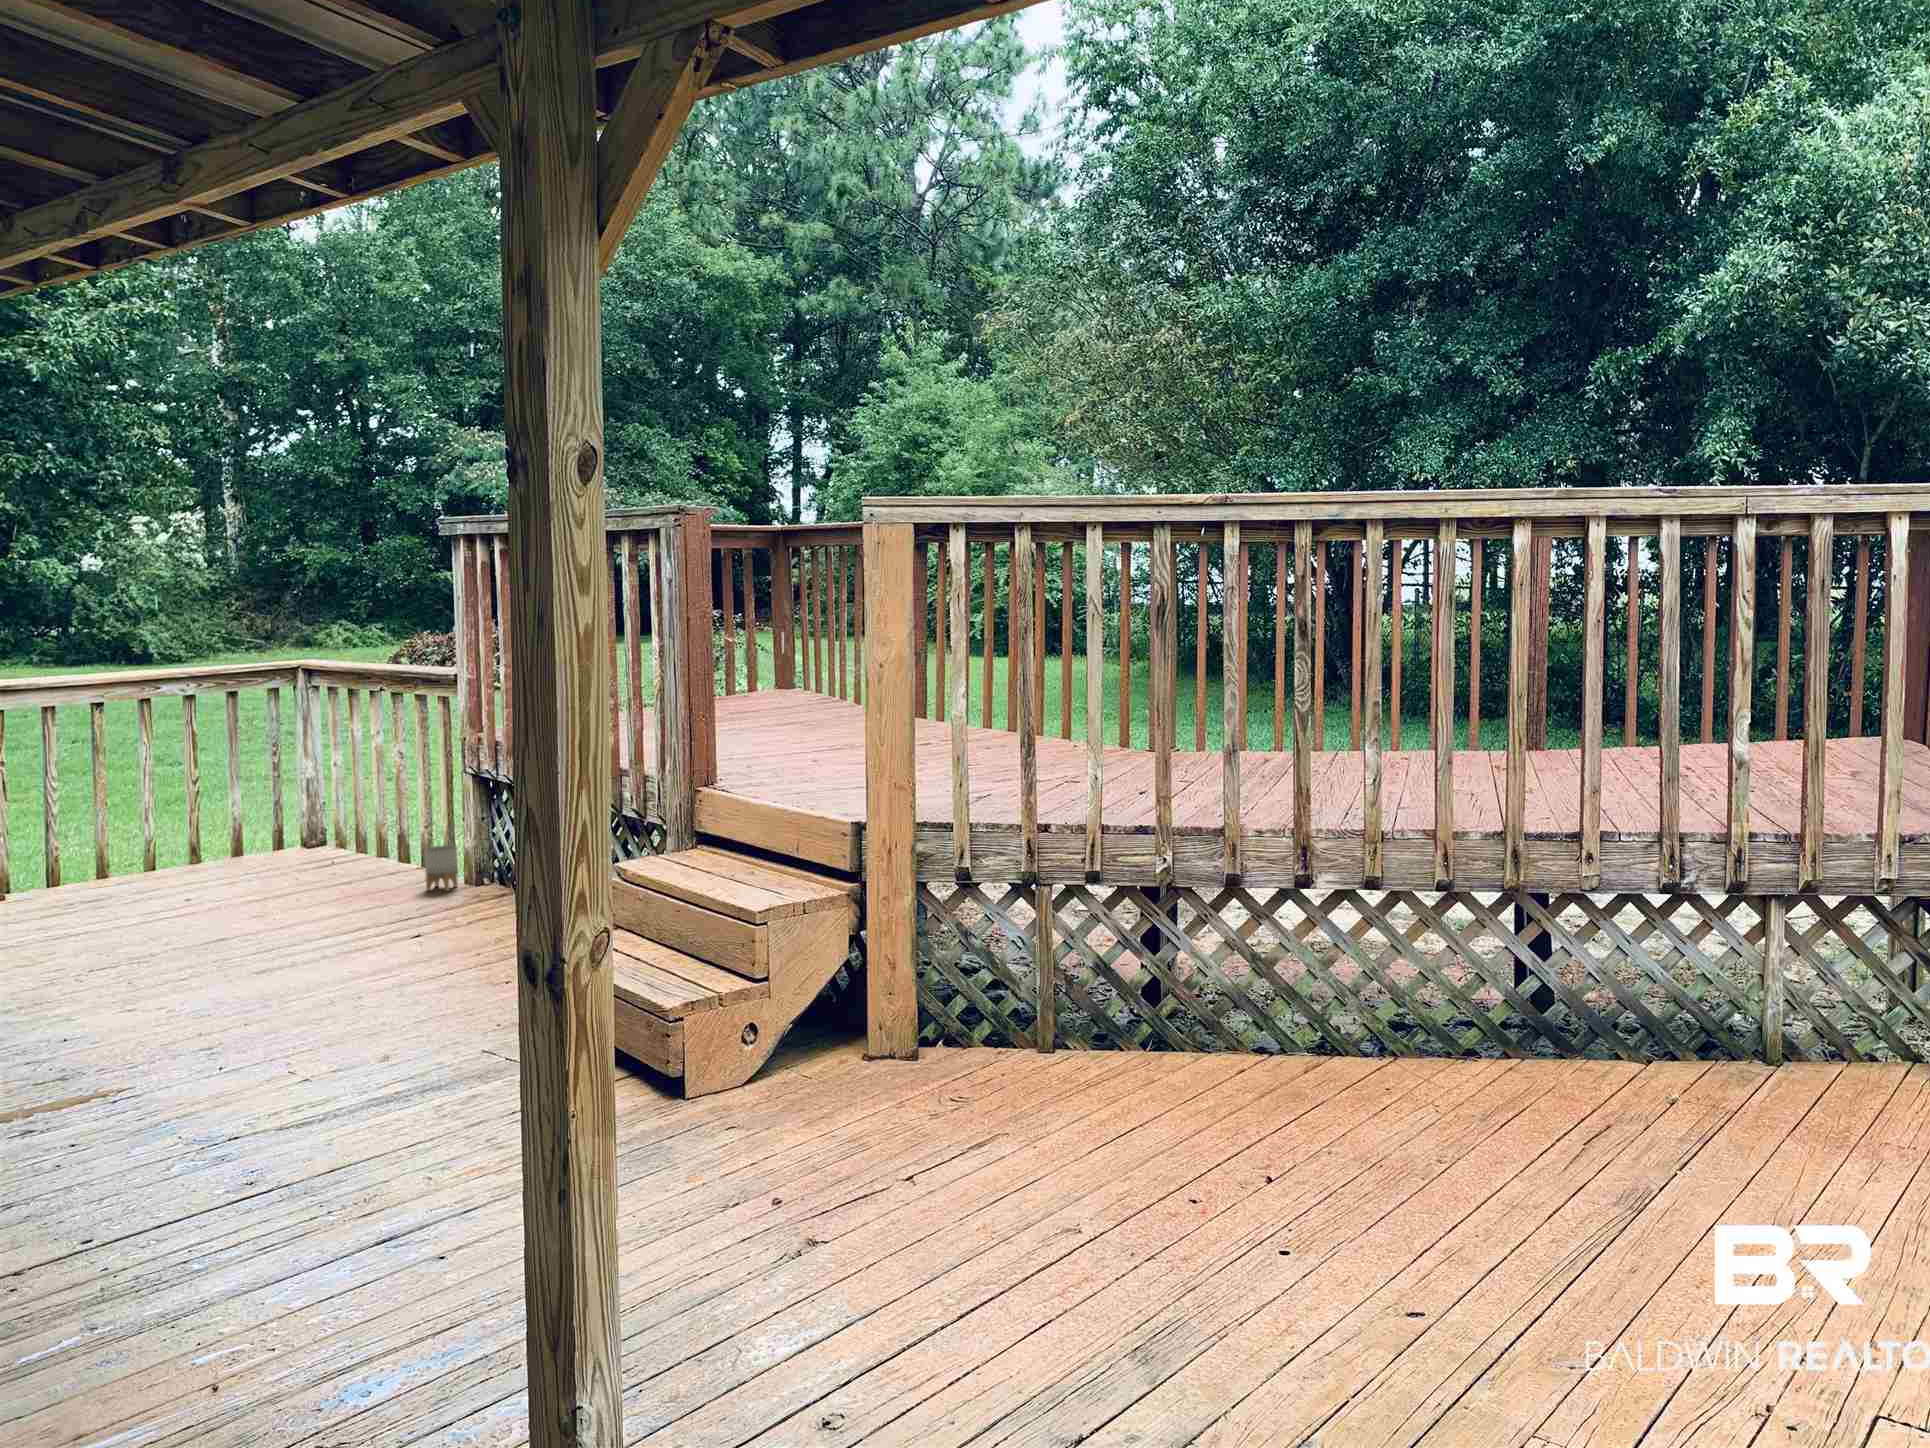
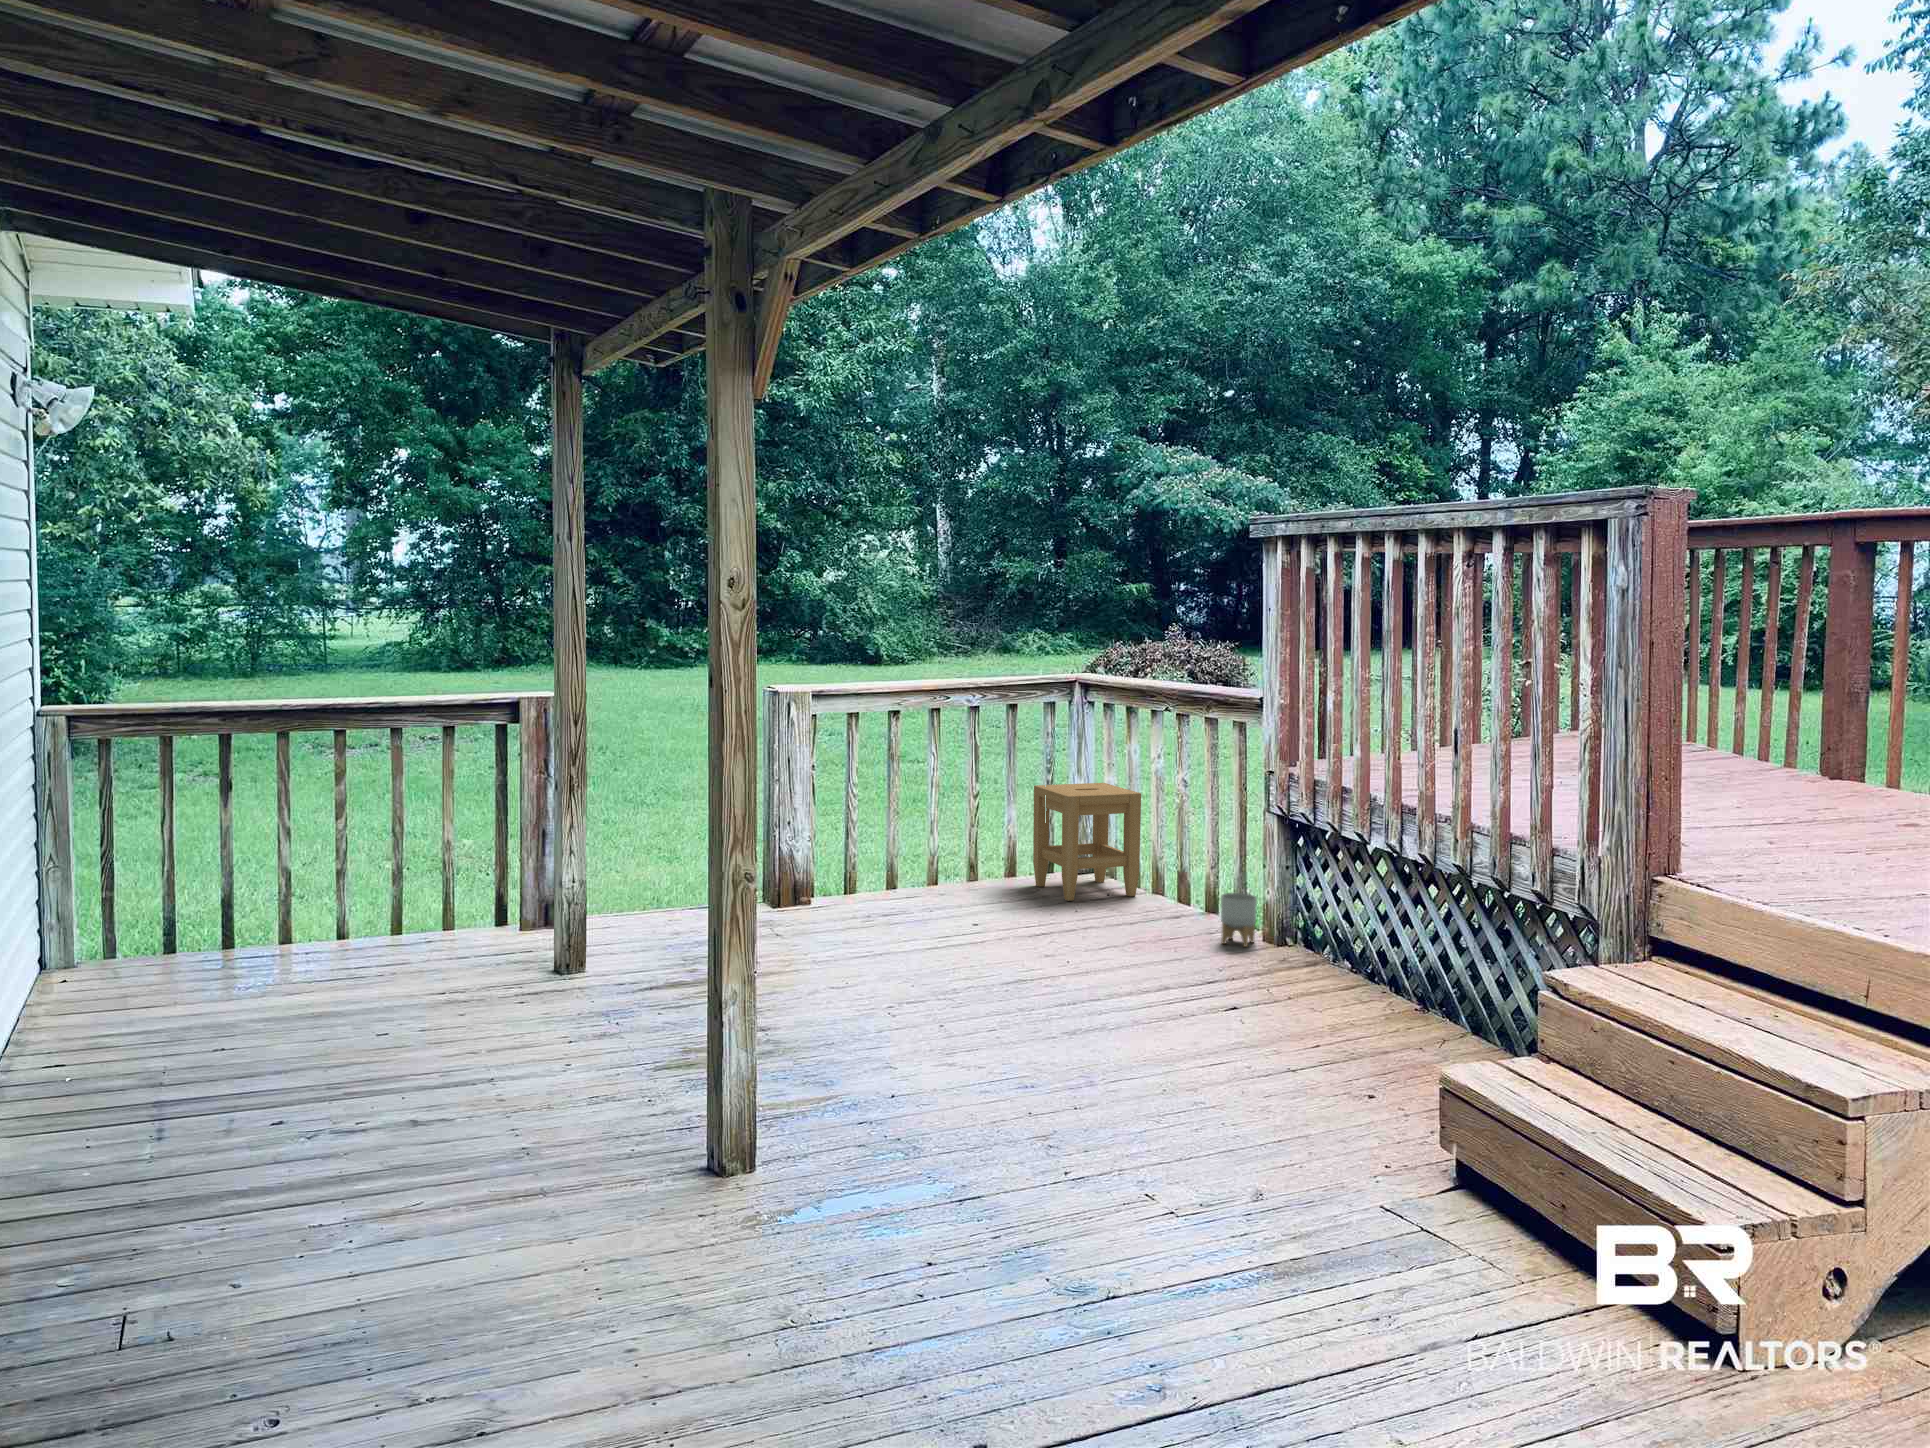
stool: none [254,761,364,873] -> present [1033,783,1141,901]

